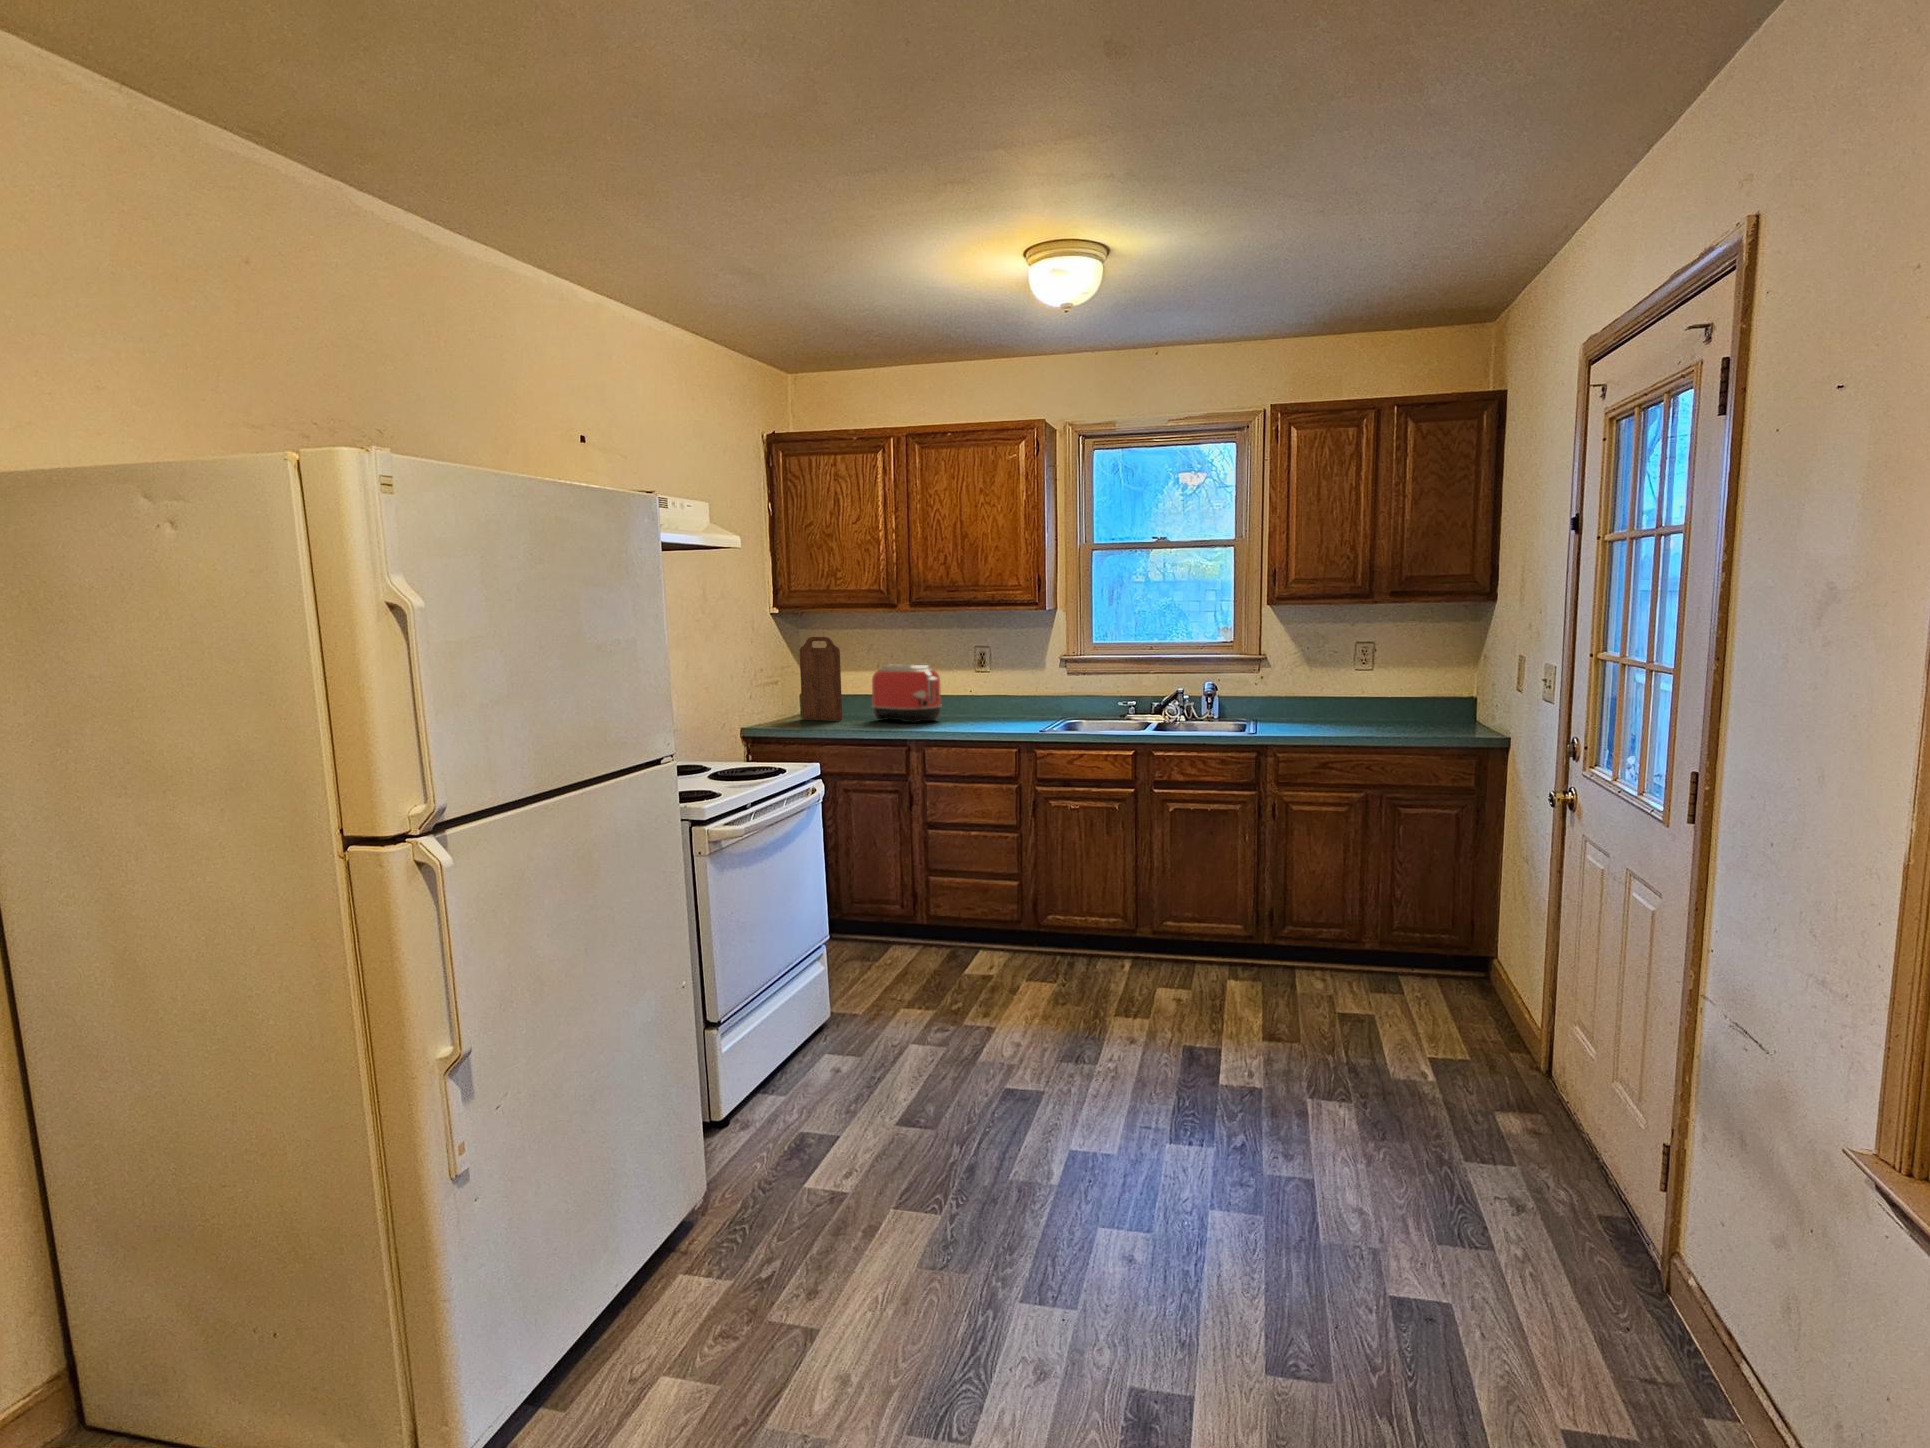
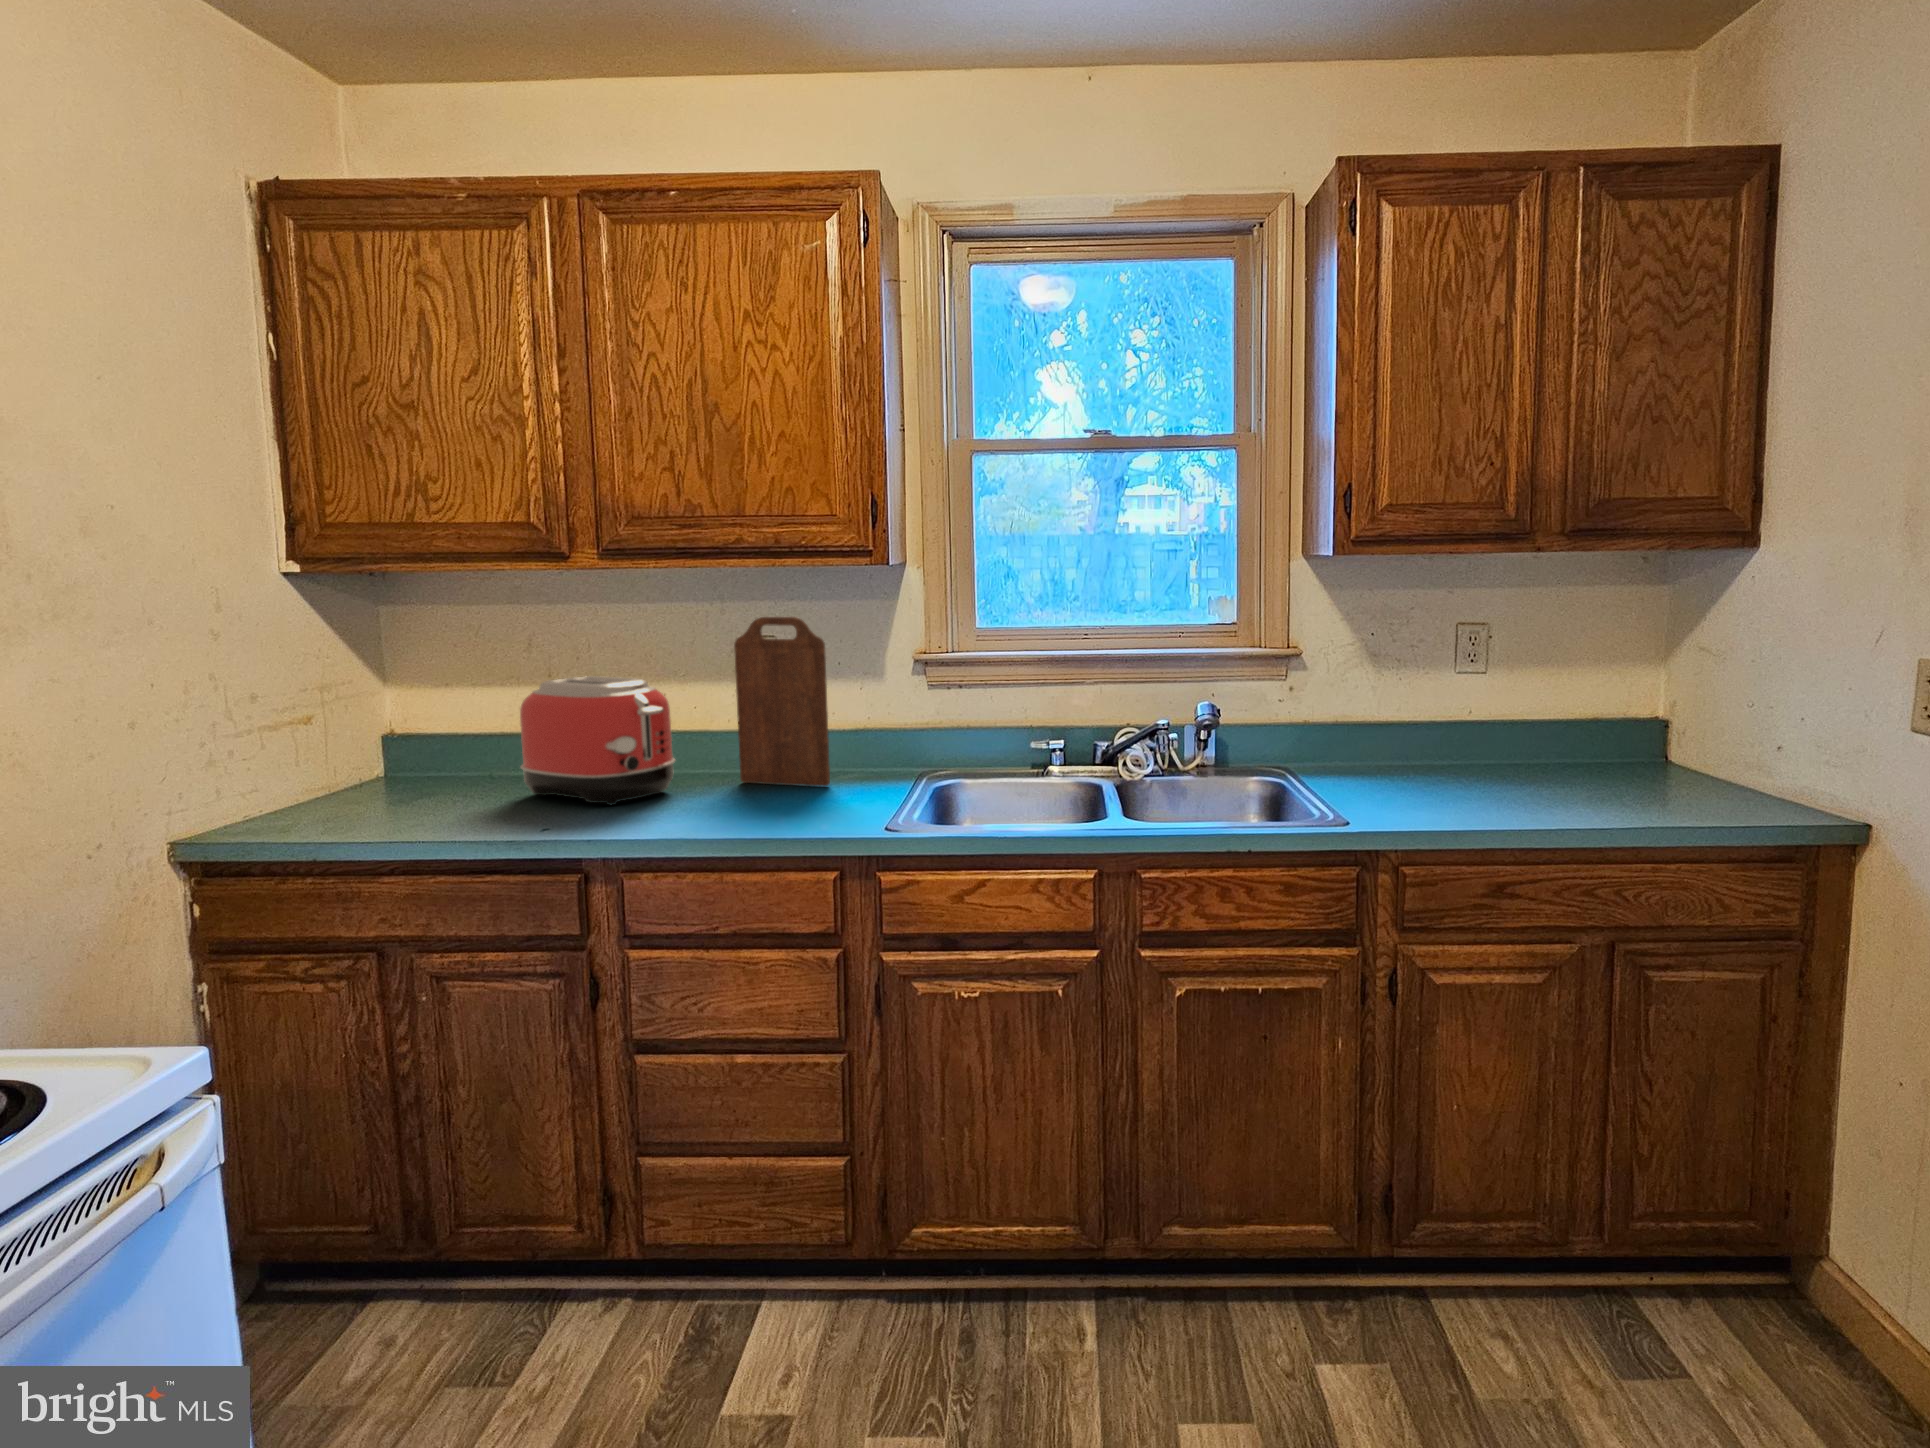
cutting board: present [799,637,842,721] -> present [734,617,830,786]

